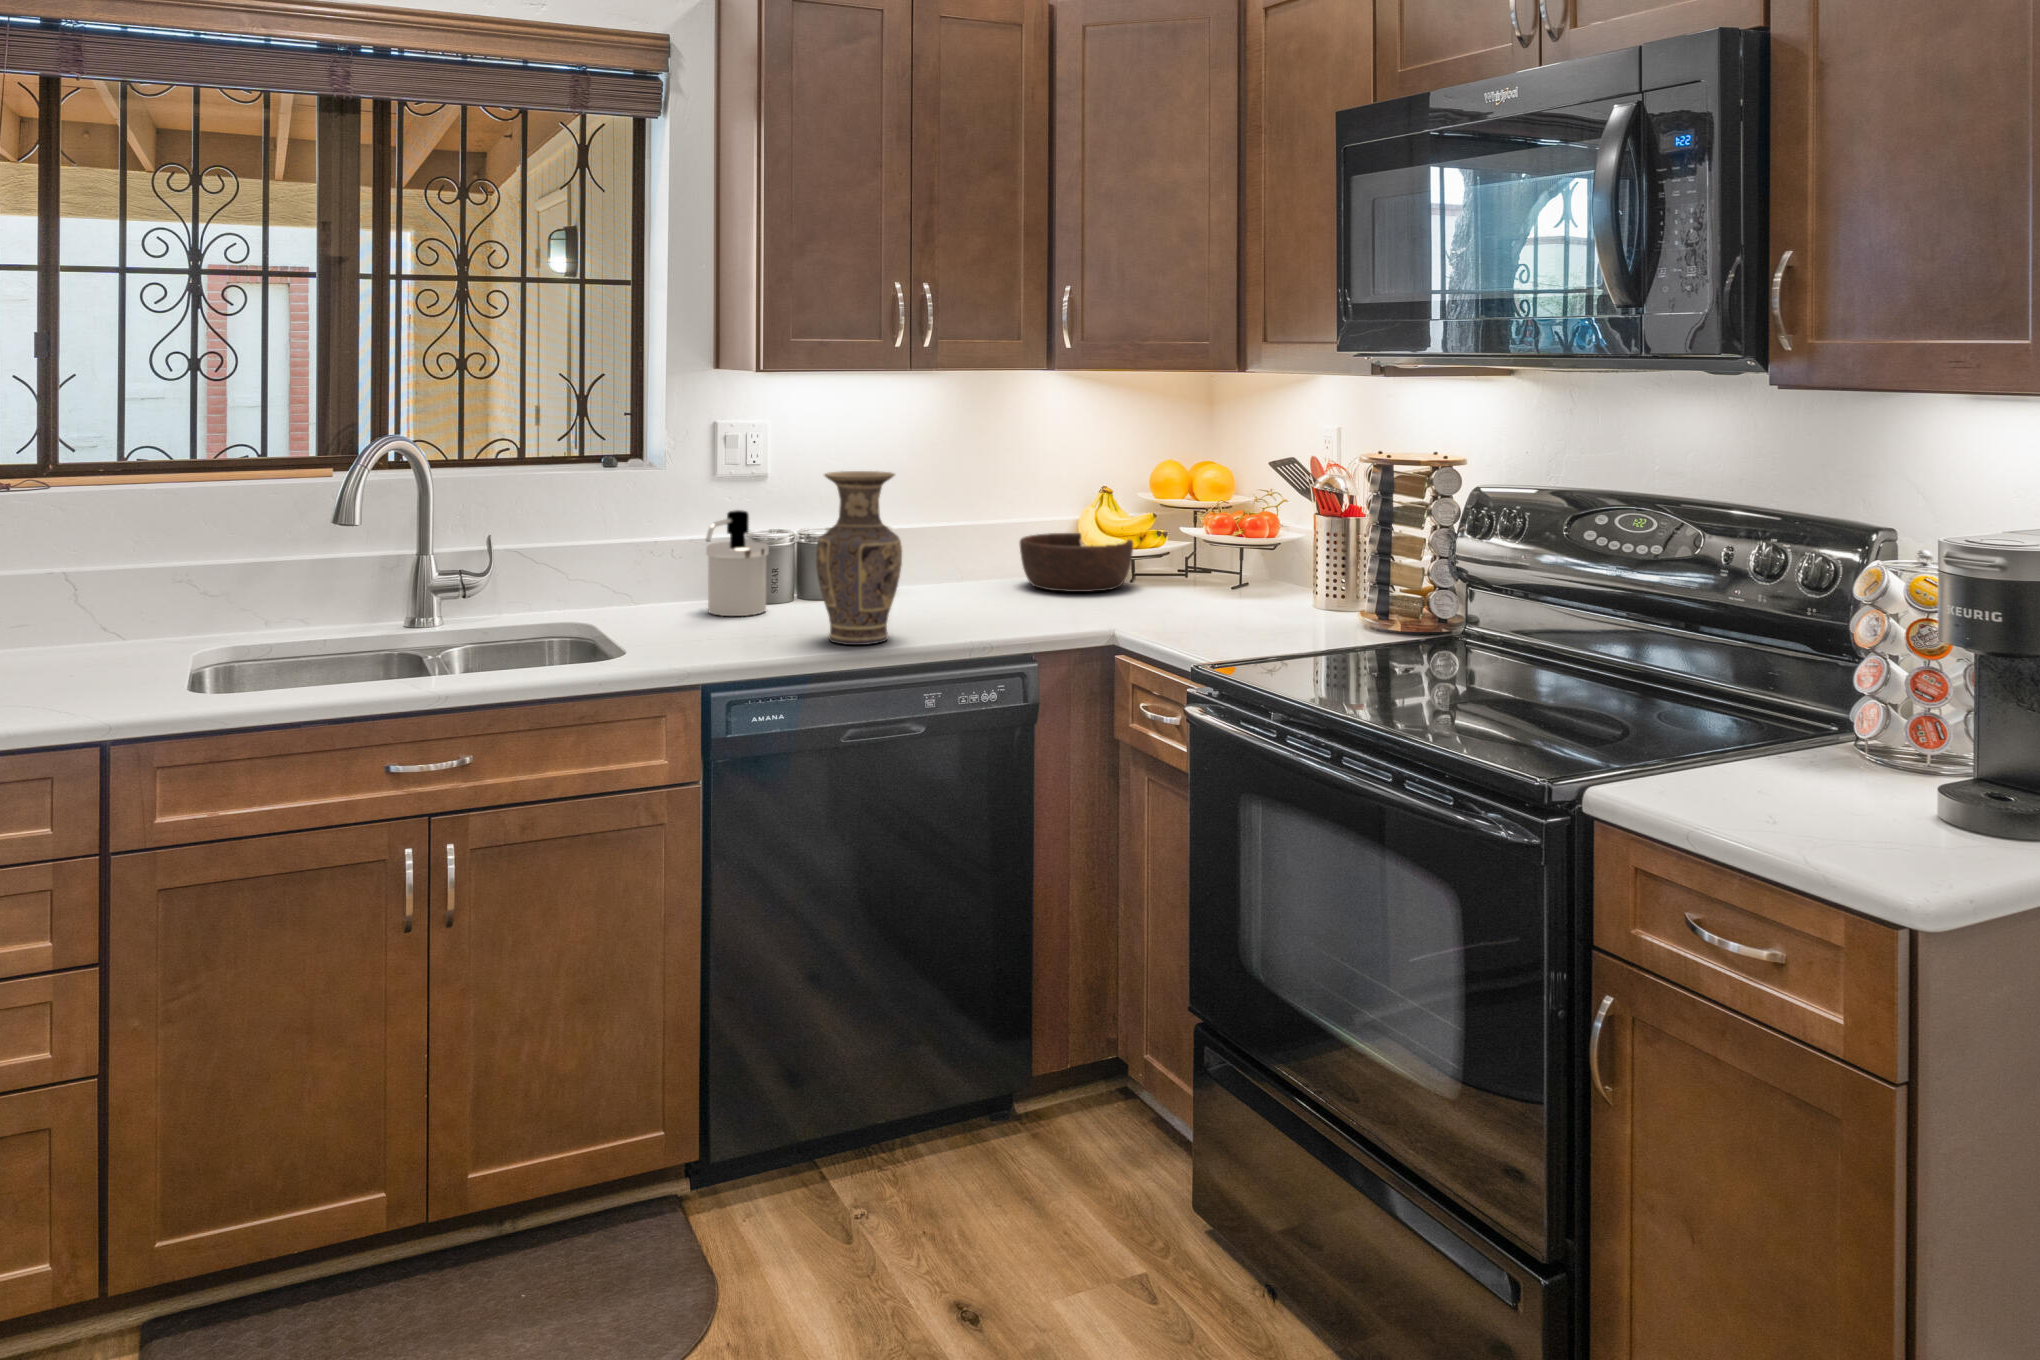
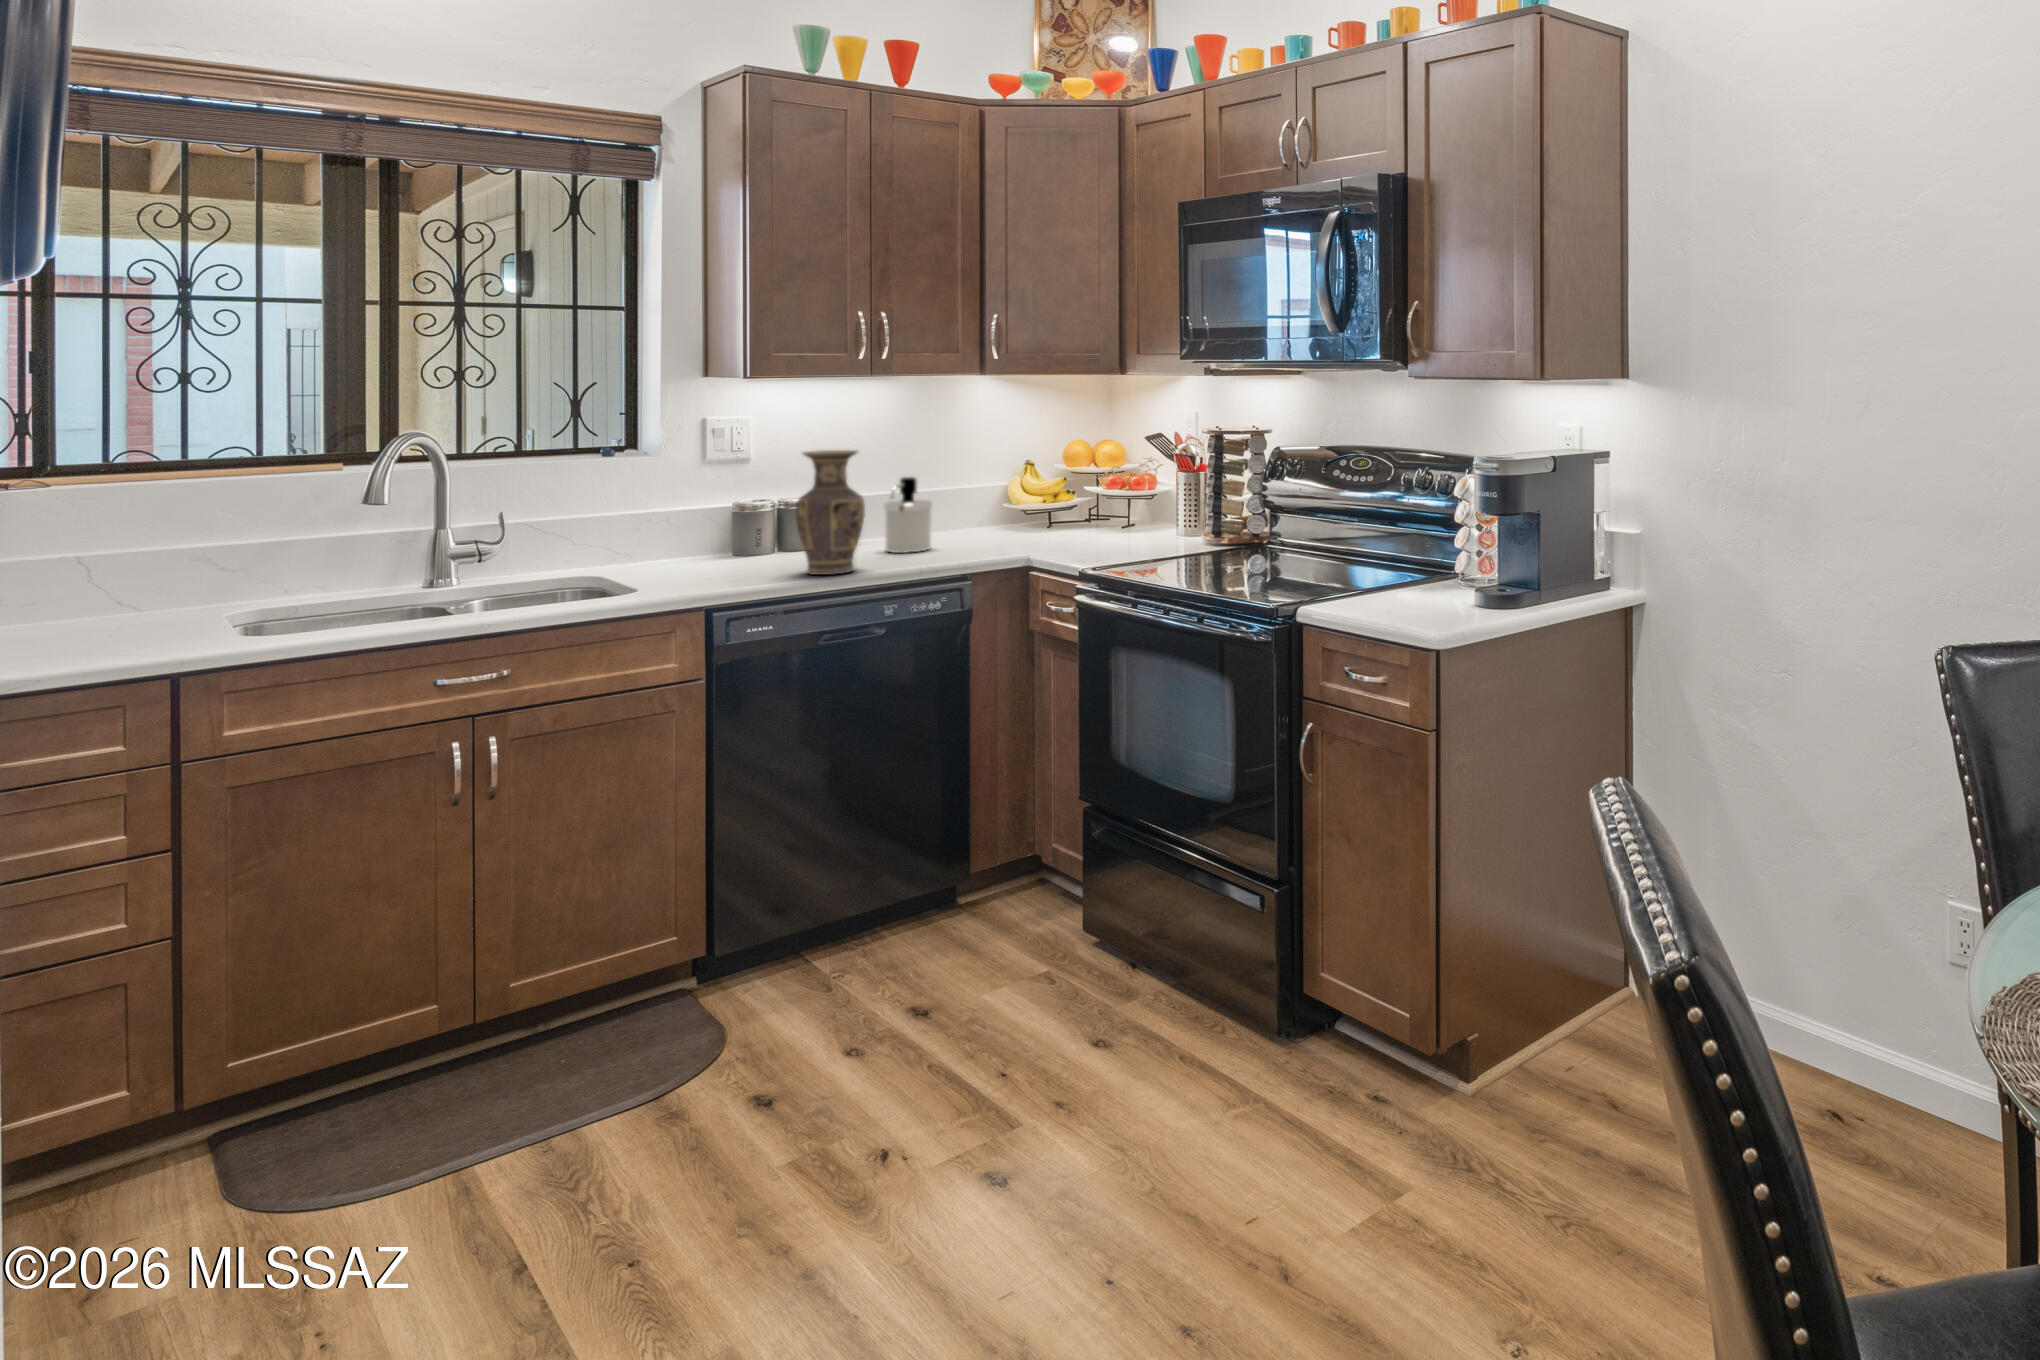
soap dispenser: present [706,510,769,616] -> present [884,477,932,553]
wooden bowl: present [1020,533,1133,592] -> none [959,495,1047,537]

